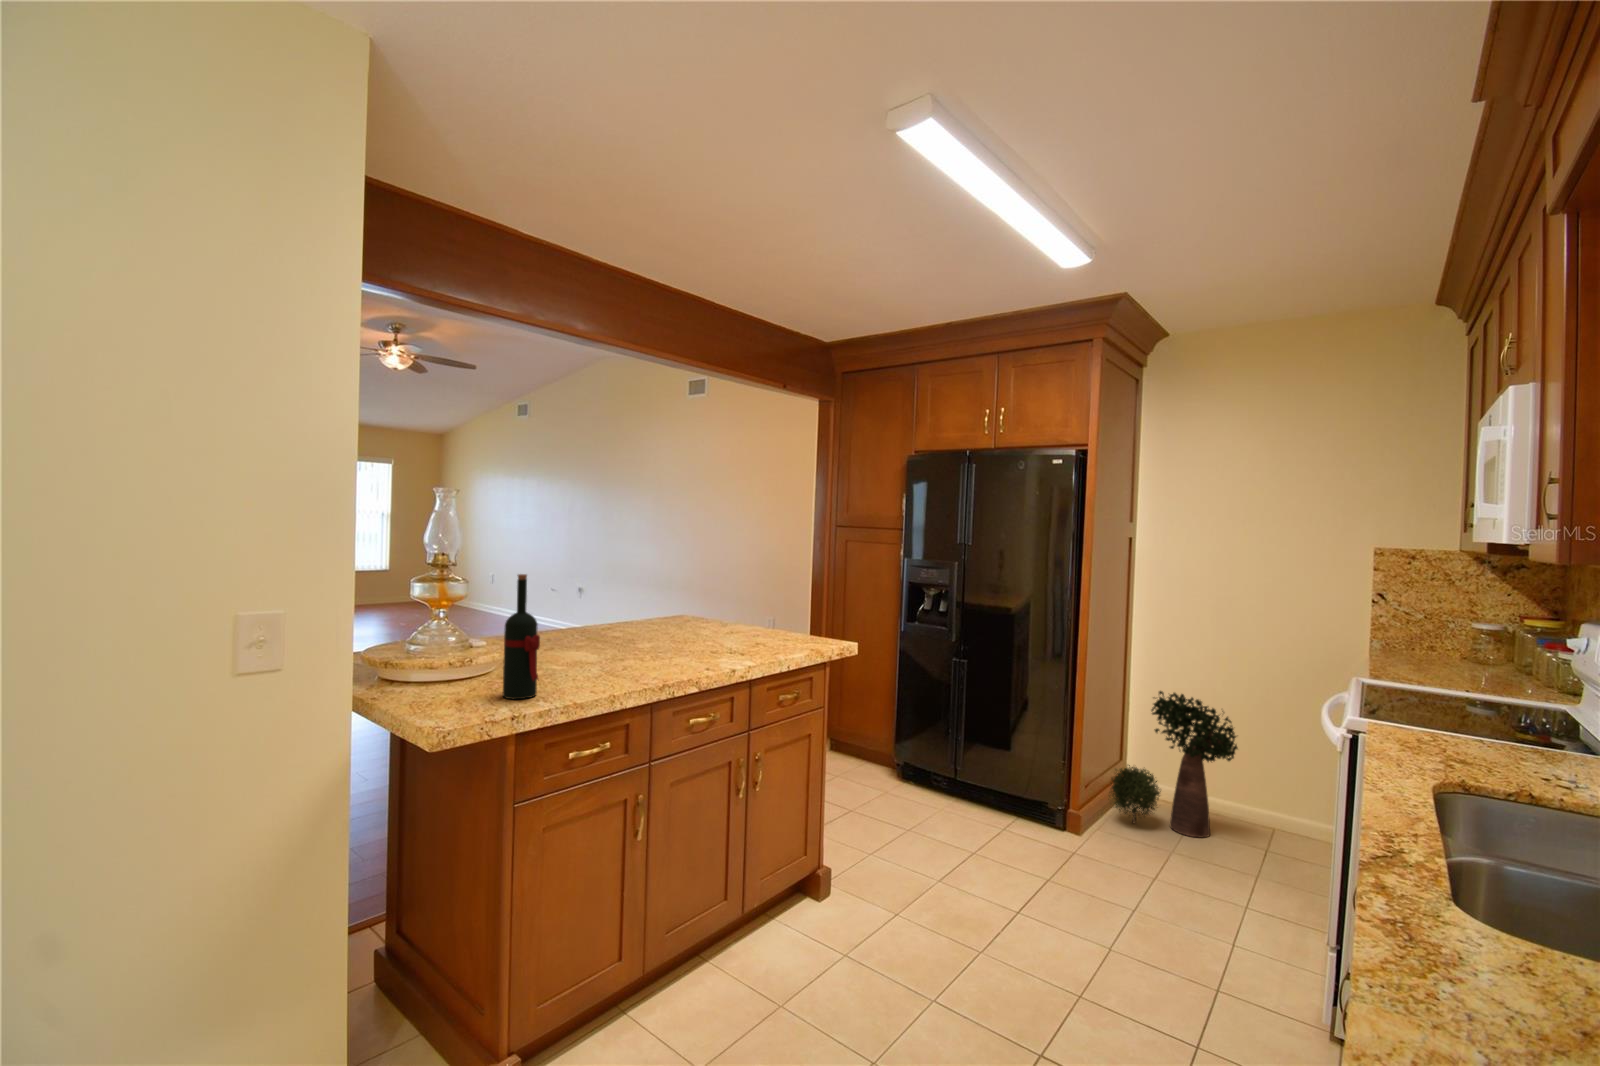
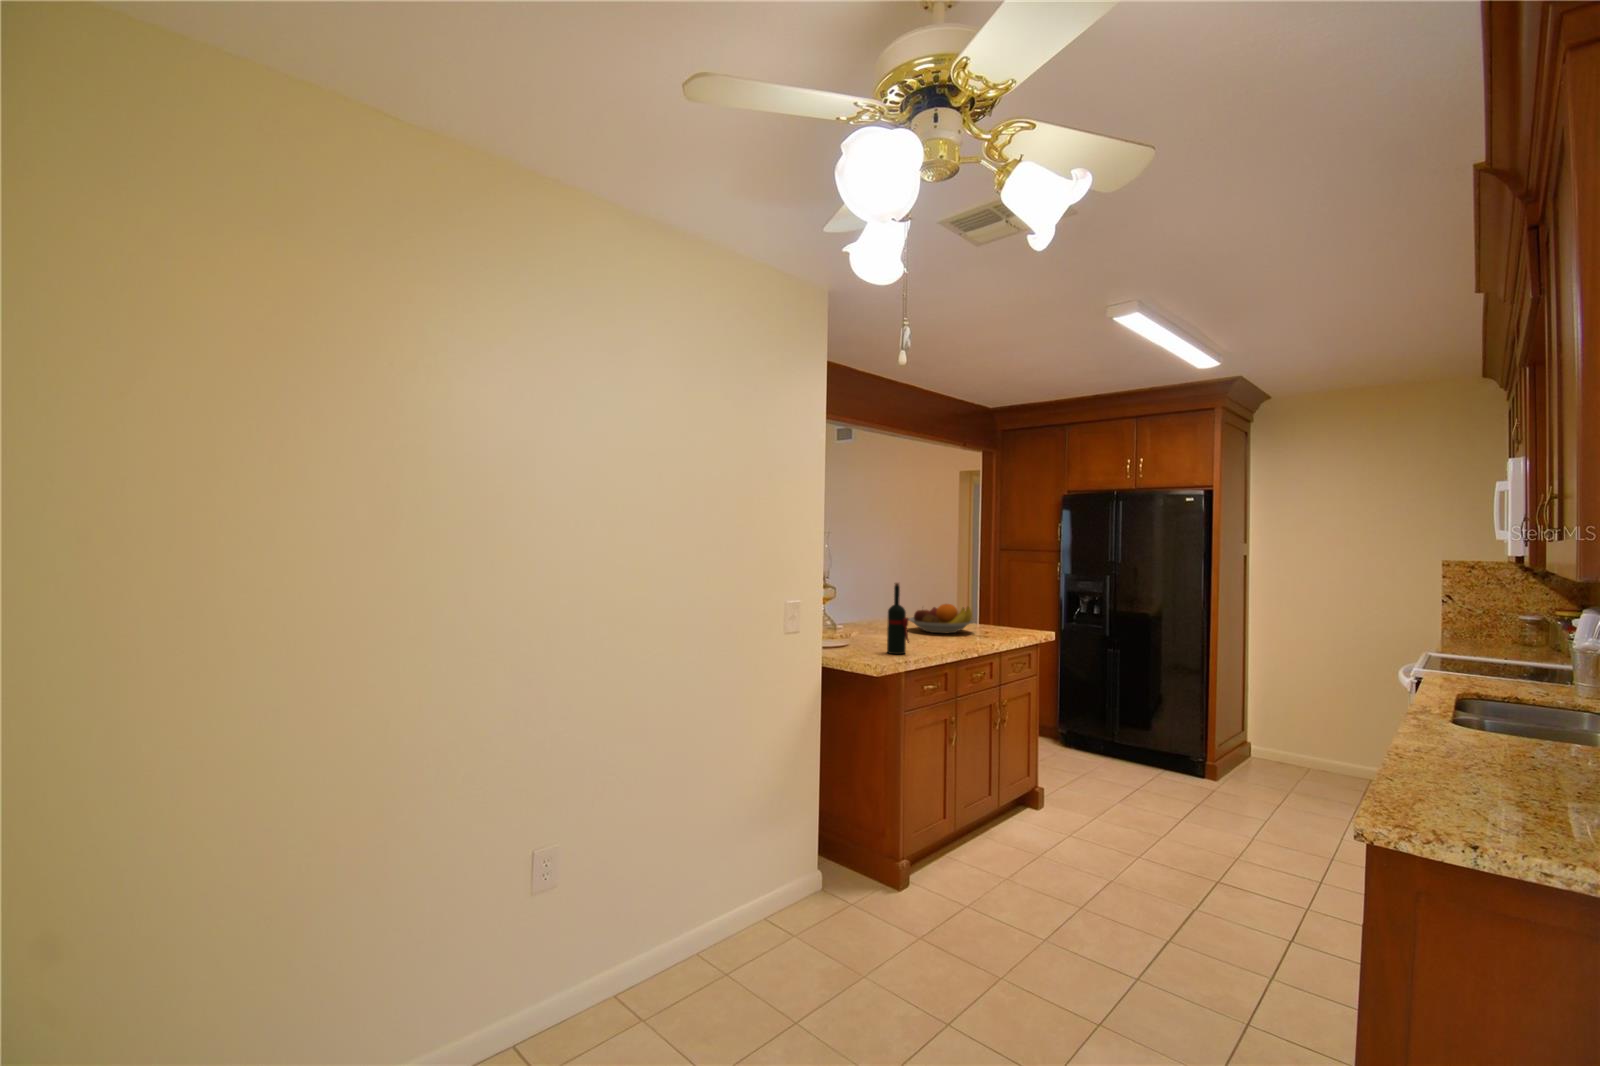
fruit bowl: none [628,603,729,648] -> present [908,604,974,633]
potted plant: present [1111,691,1238,838] -> none [1234,673,1340,784]

